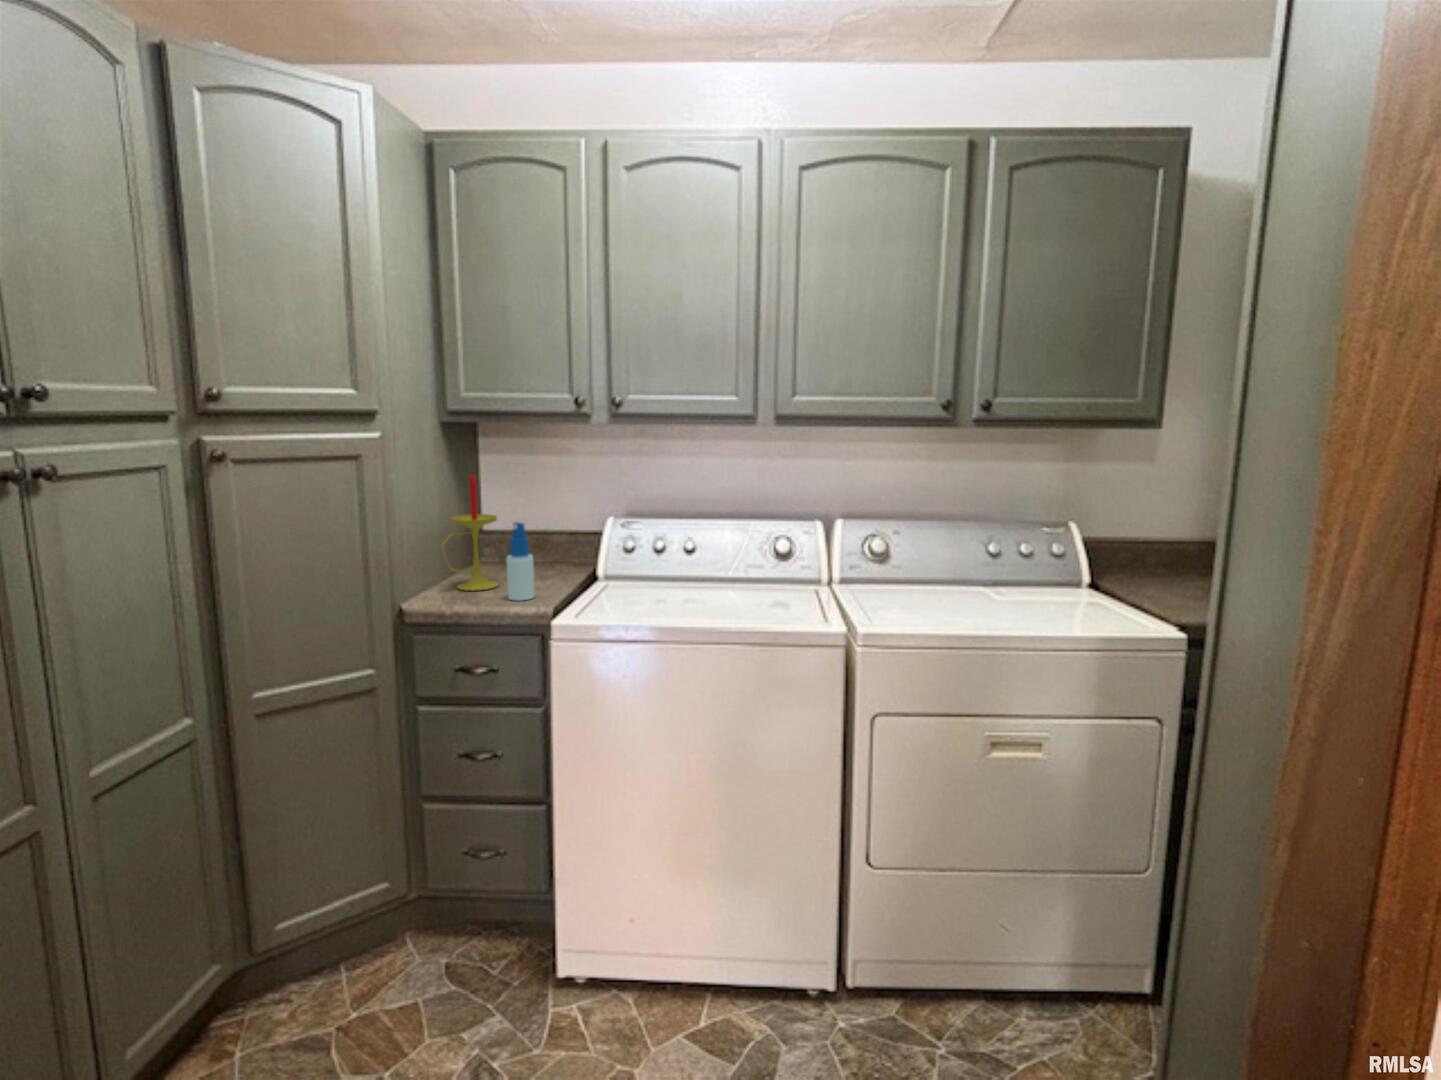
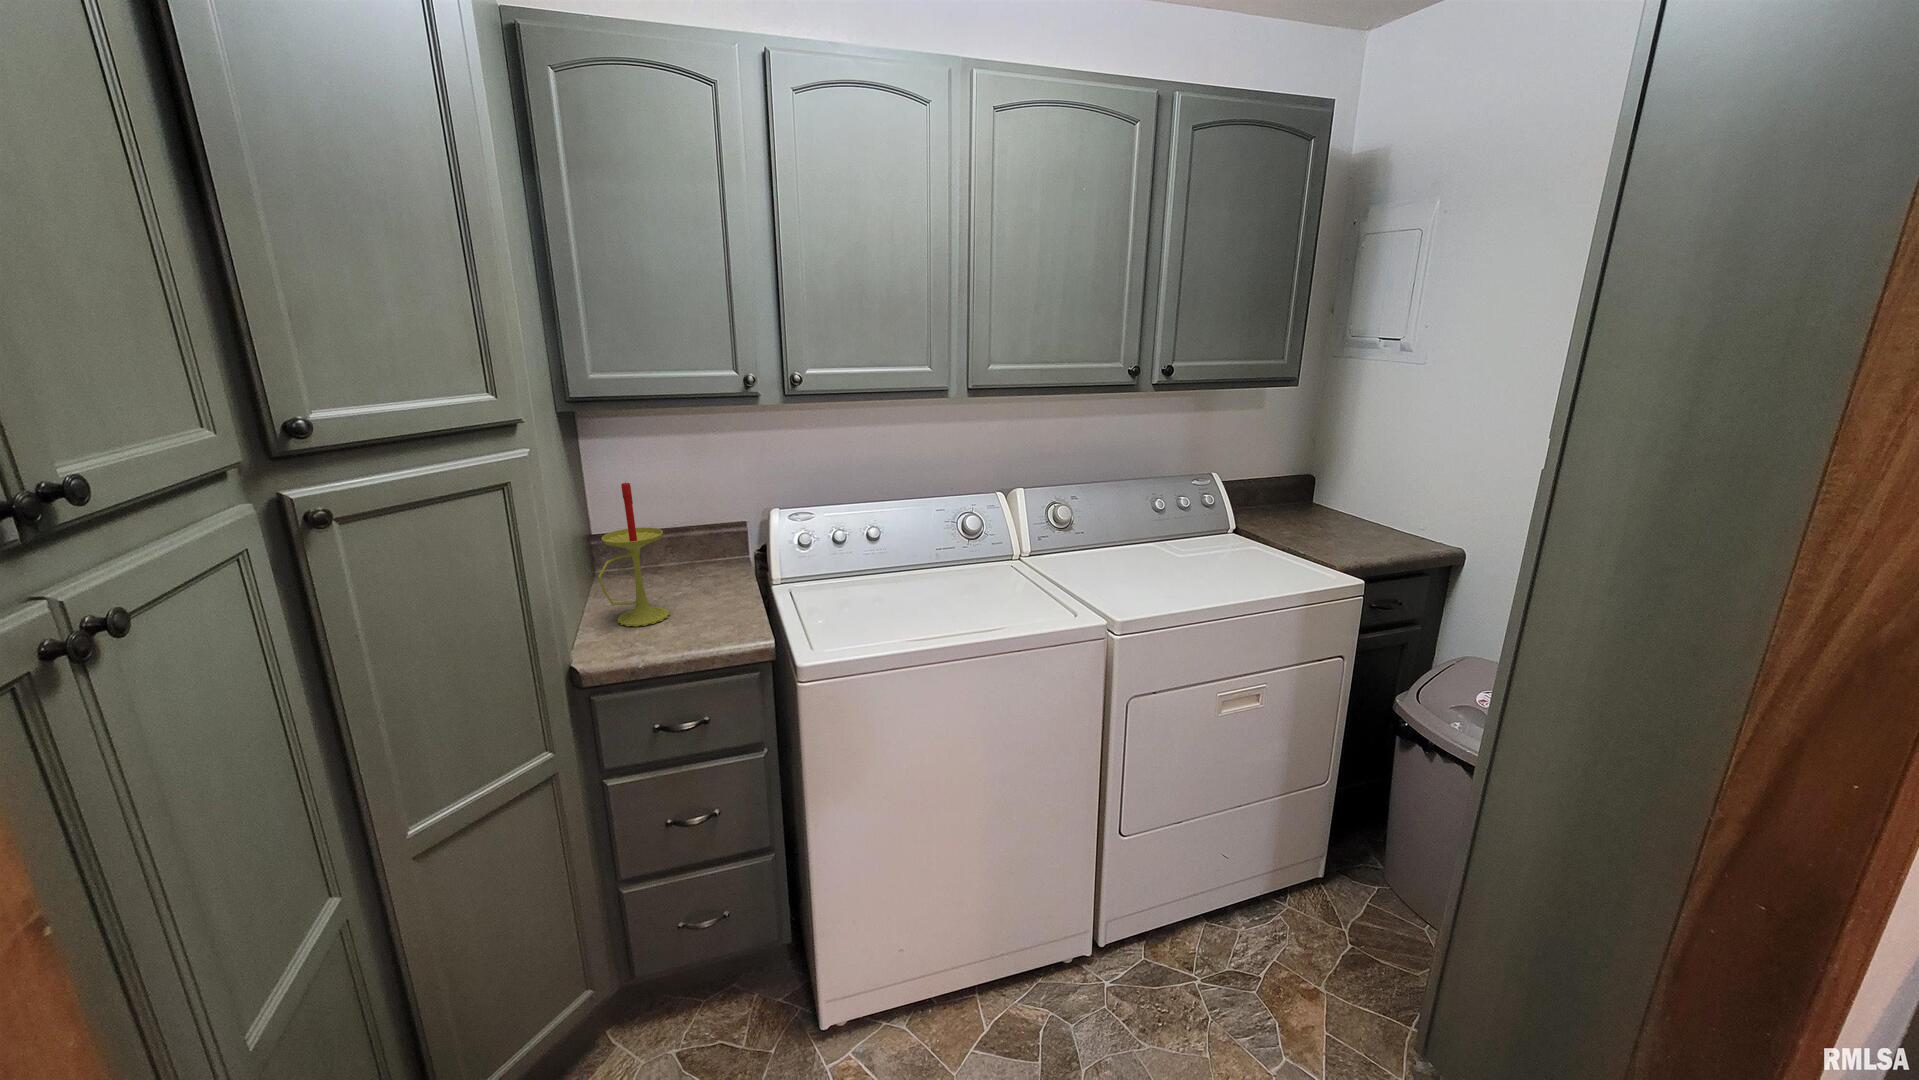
spray bottle: present [506,522,535,601] -> none [696,539,734,633]

